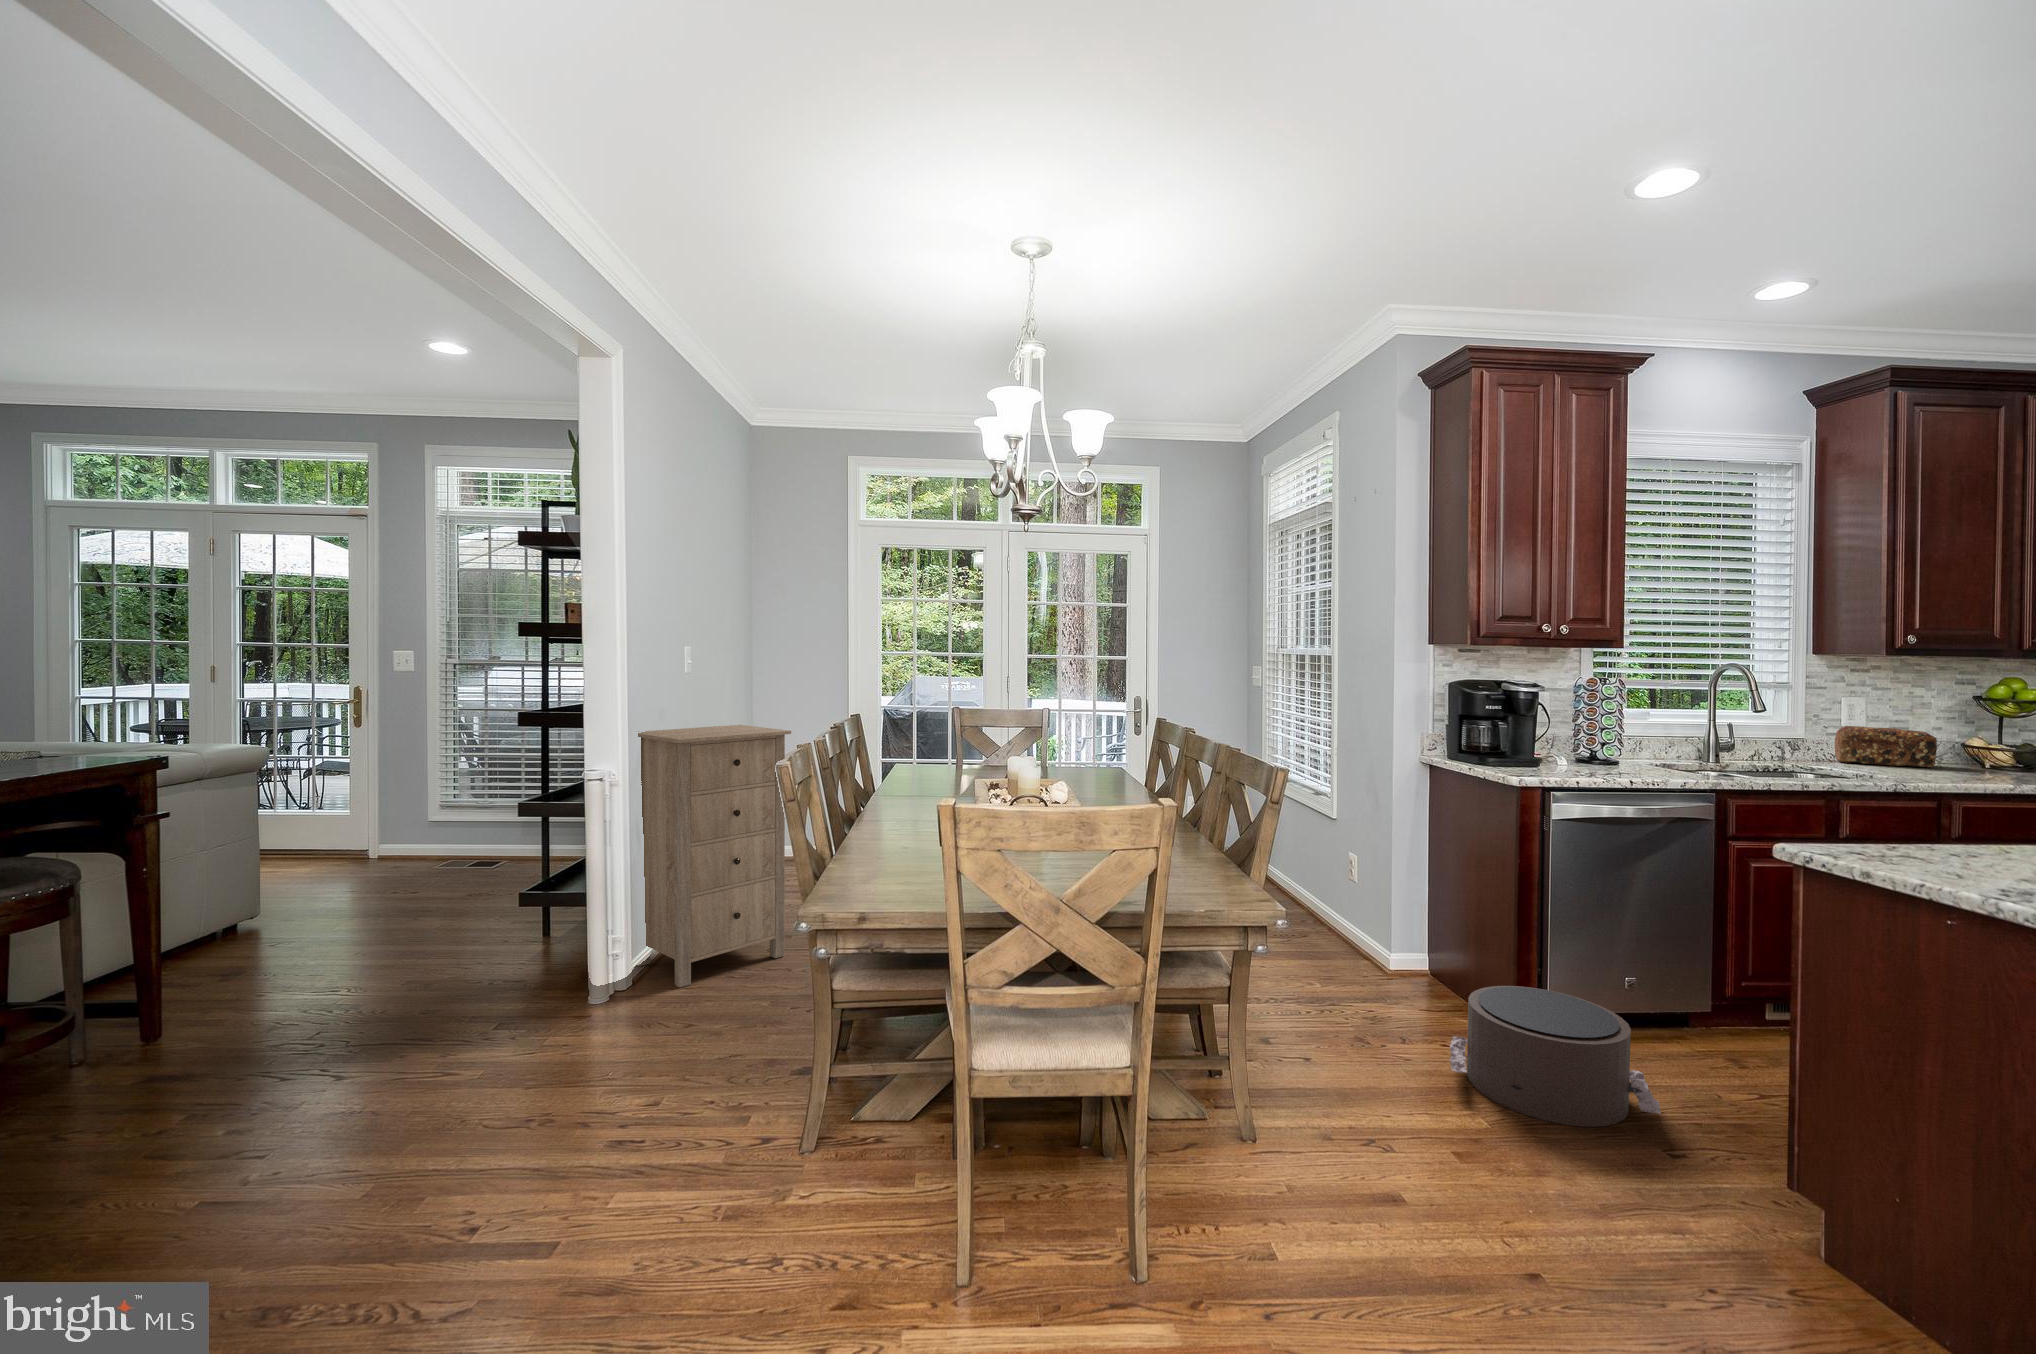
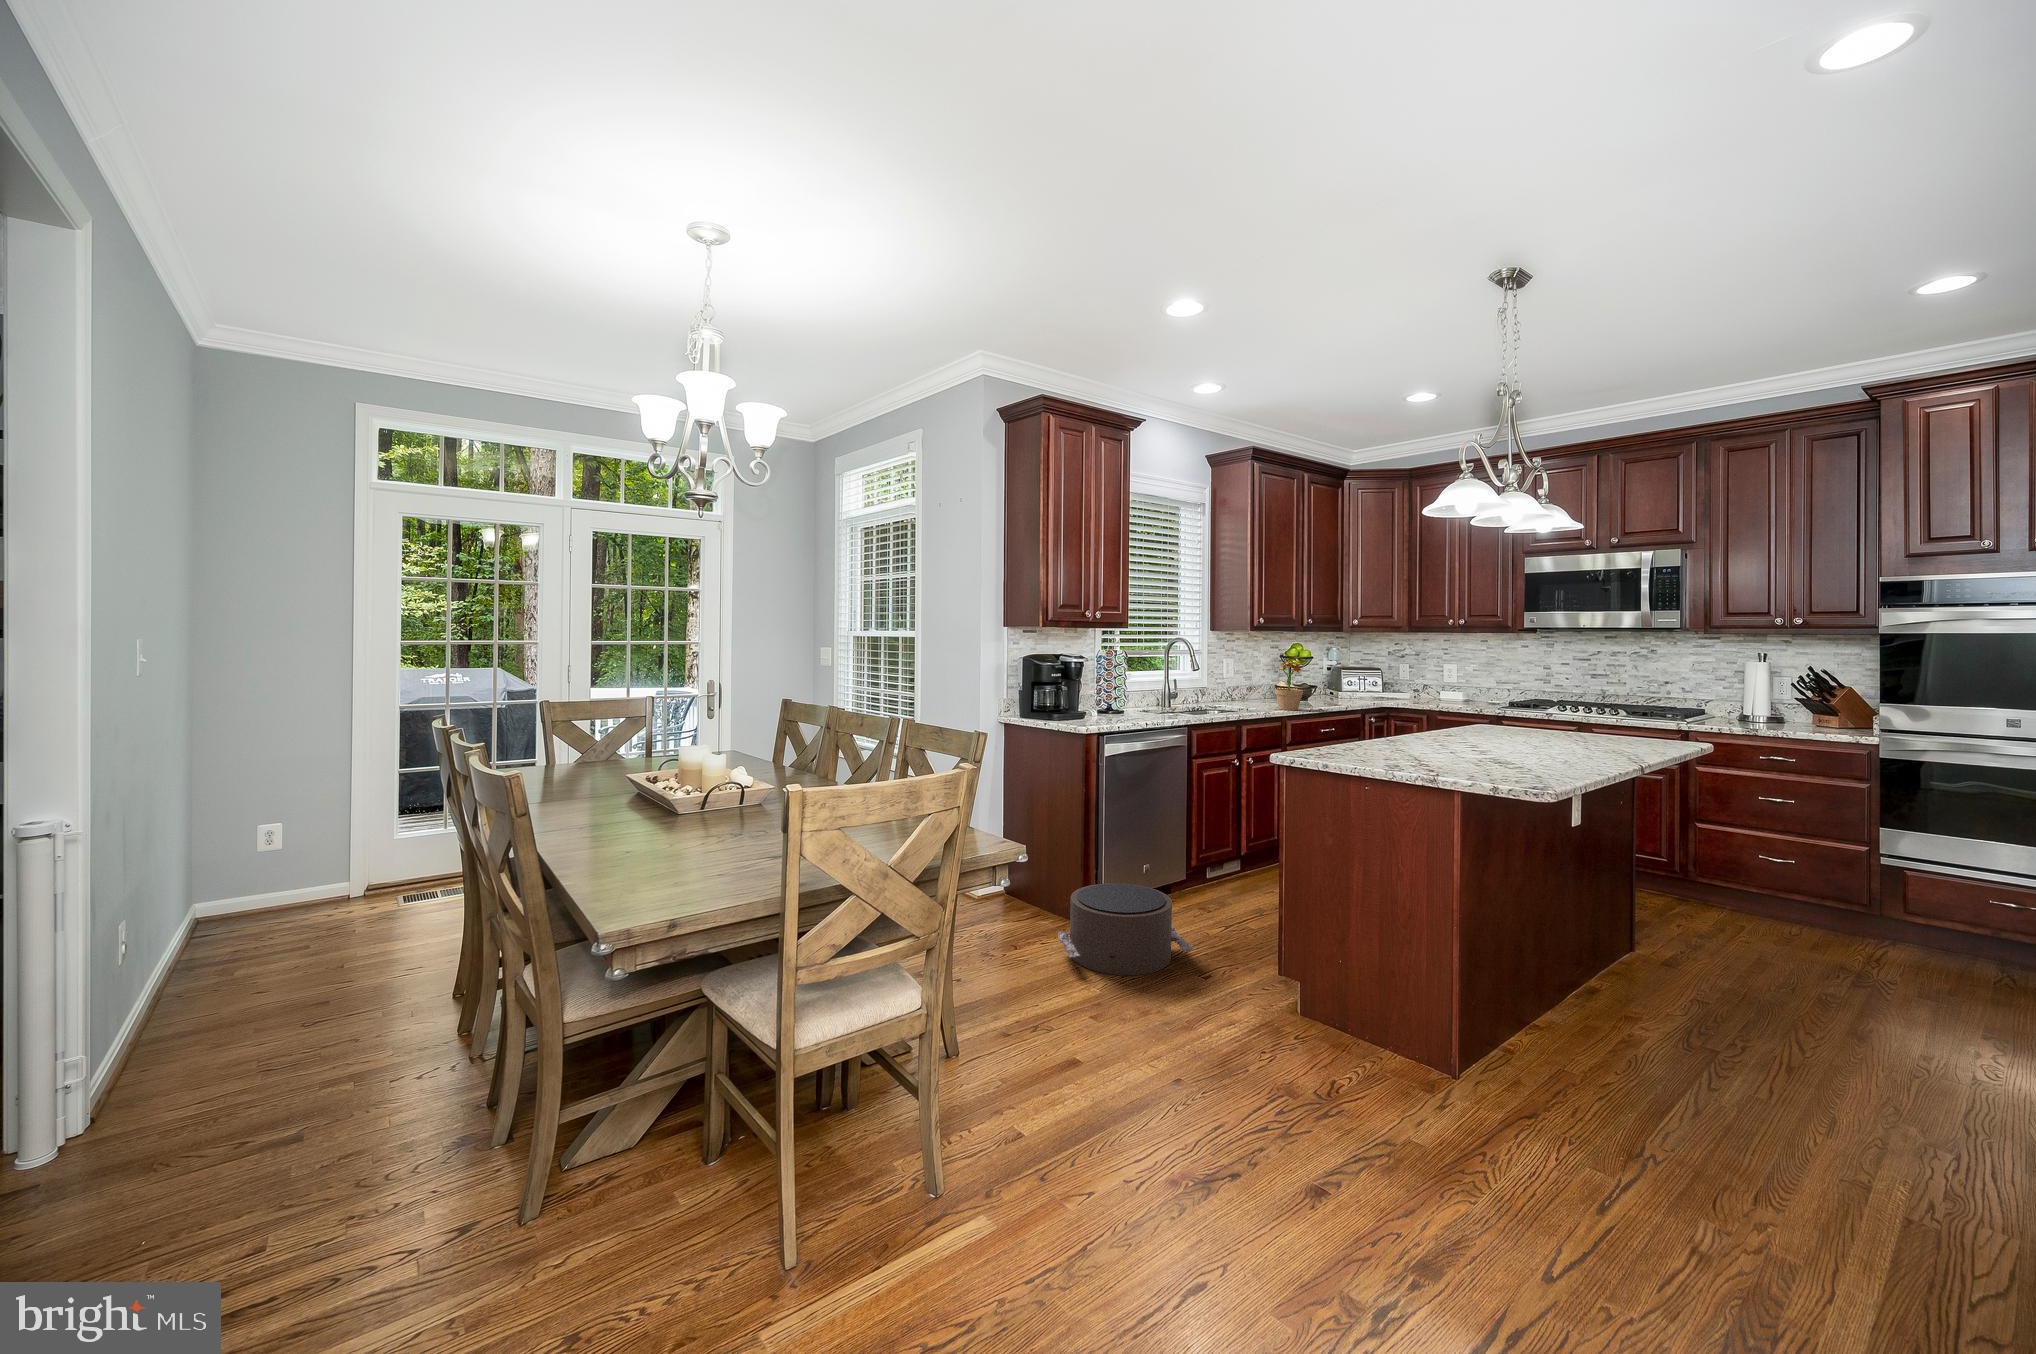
potted plant: none [1930,694,2001,780] -> present [1275,659,1303,710]
storage cabinet: present [638,725,791,987] -> none [19,734,328,1107]
bread loaf: present [1835,726,1937,767] -> none [1221,680,1270,704]

